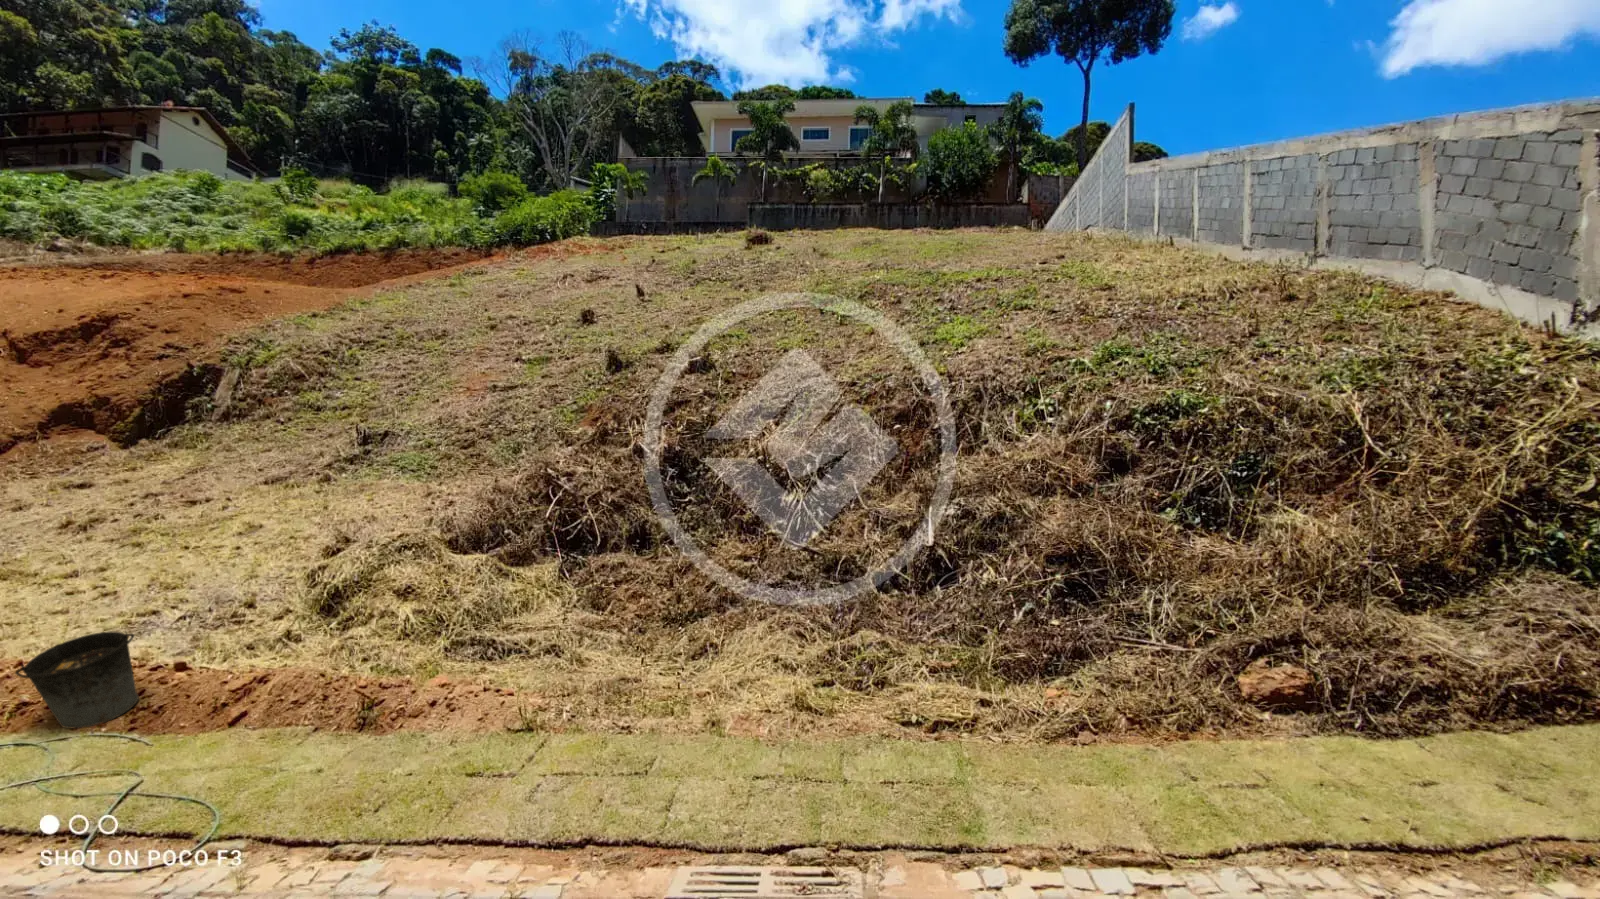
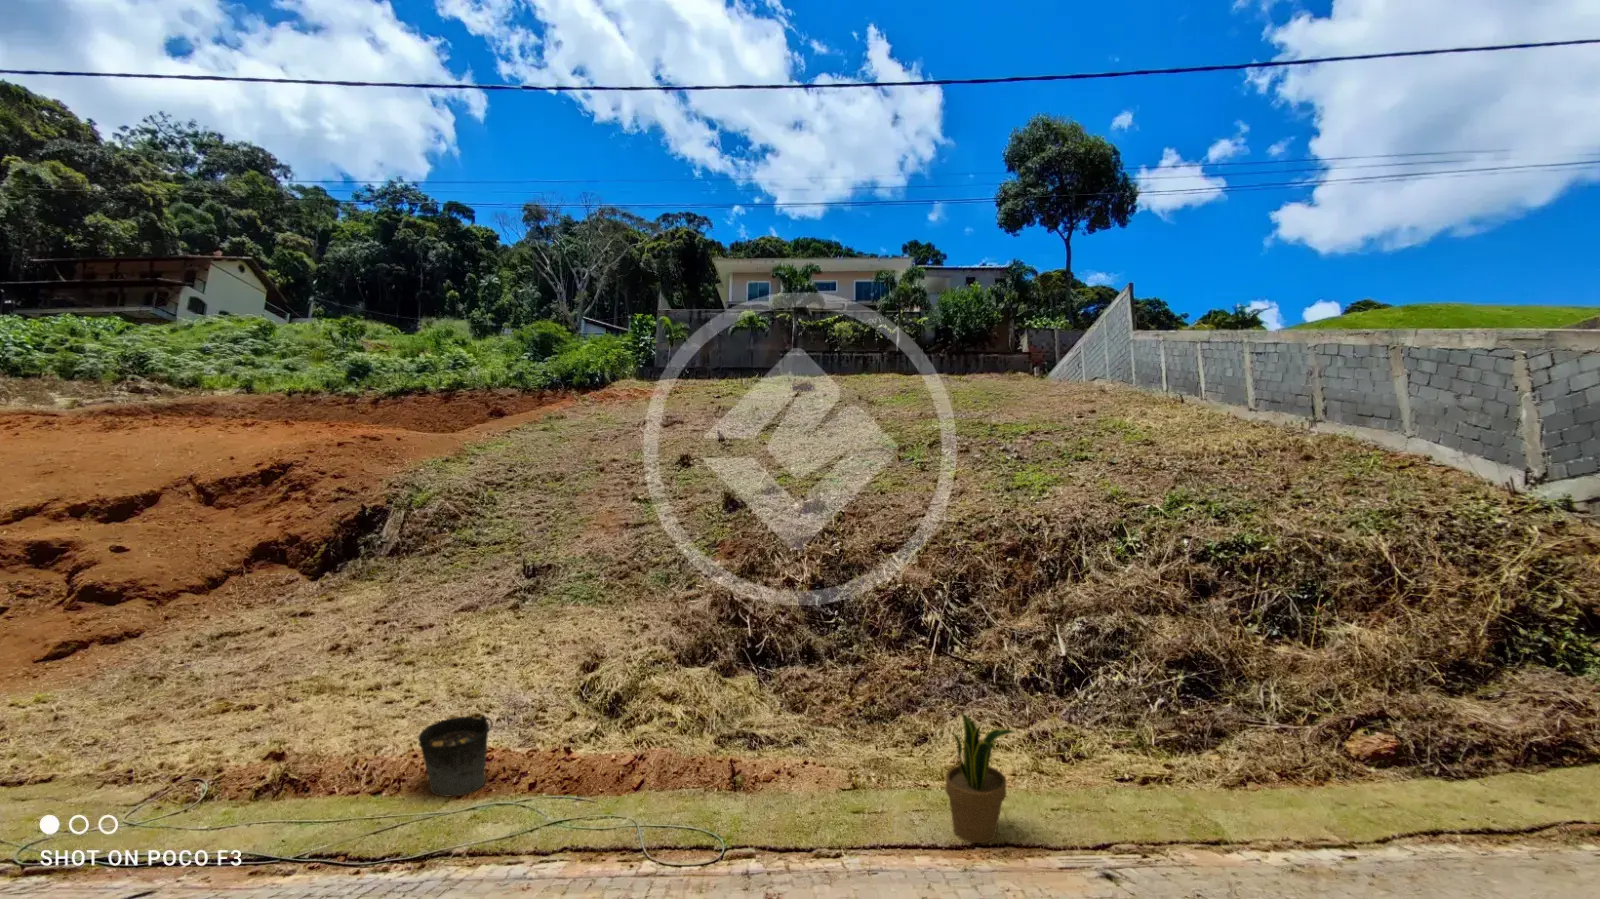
potted plant: none [584,658,675,838] -> present [945,714,1012,843]

